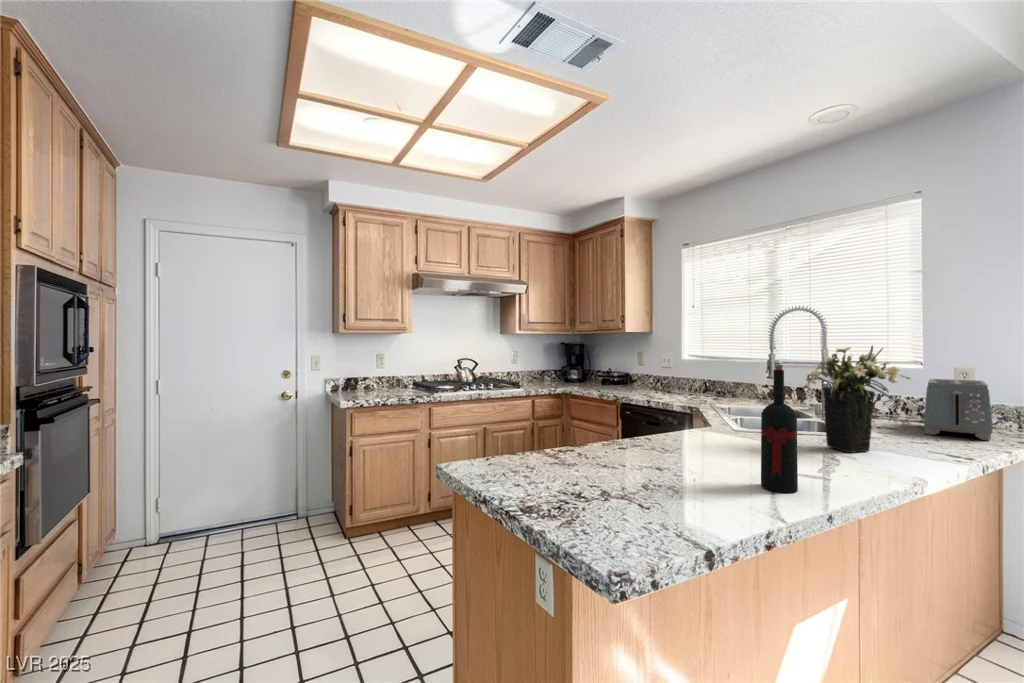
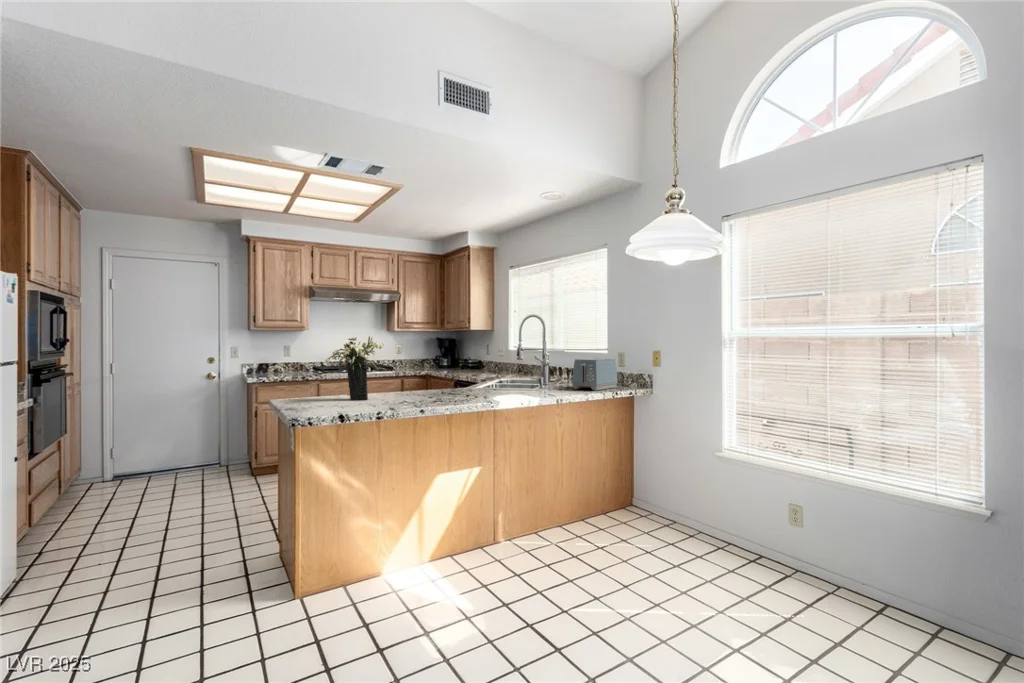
flower arrangement: present [802,345,910,453] -> present [325,336,384,400]
wine bottle: present [761,365,798,493] -> none [407,346,423,403]

